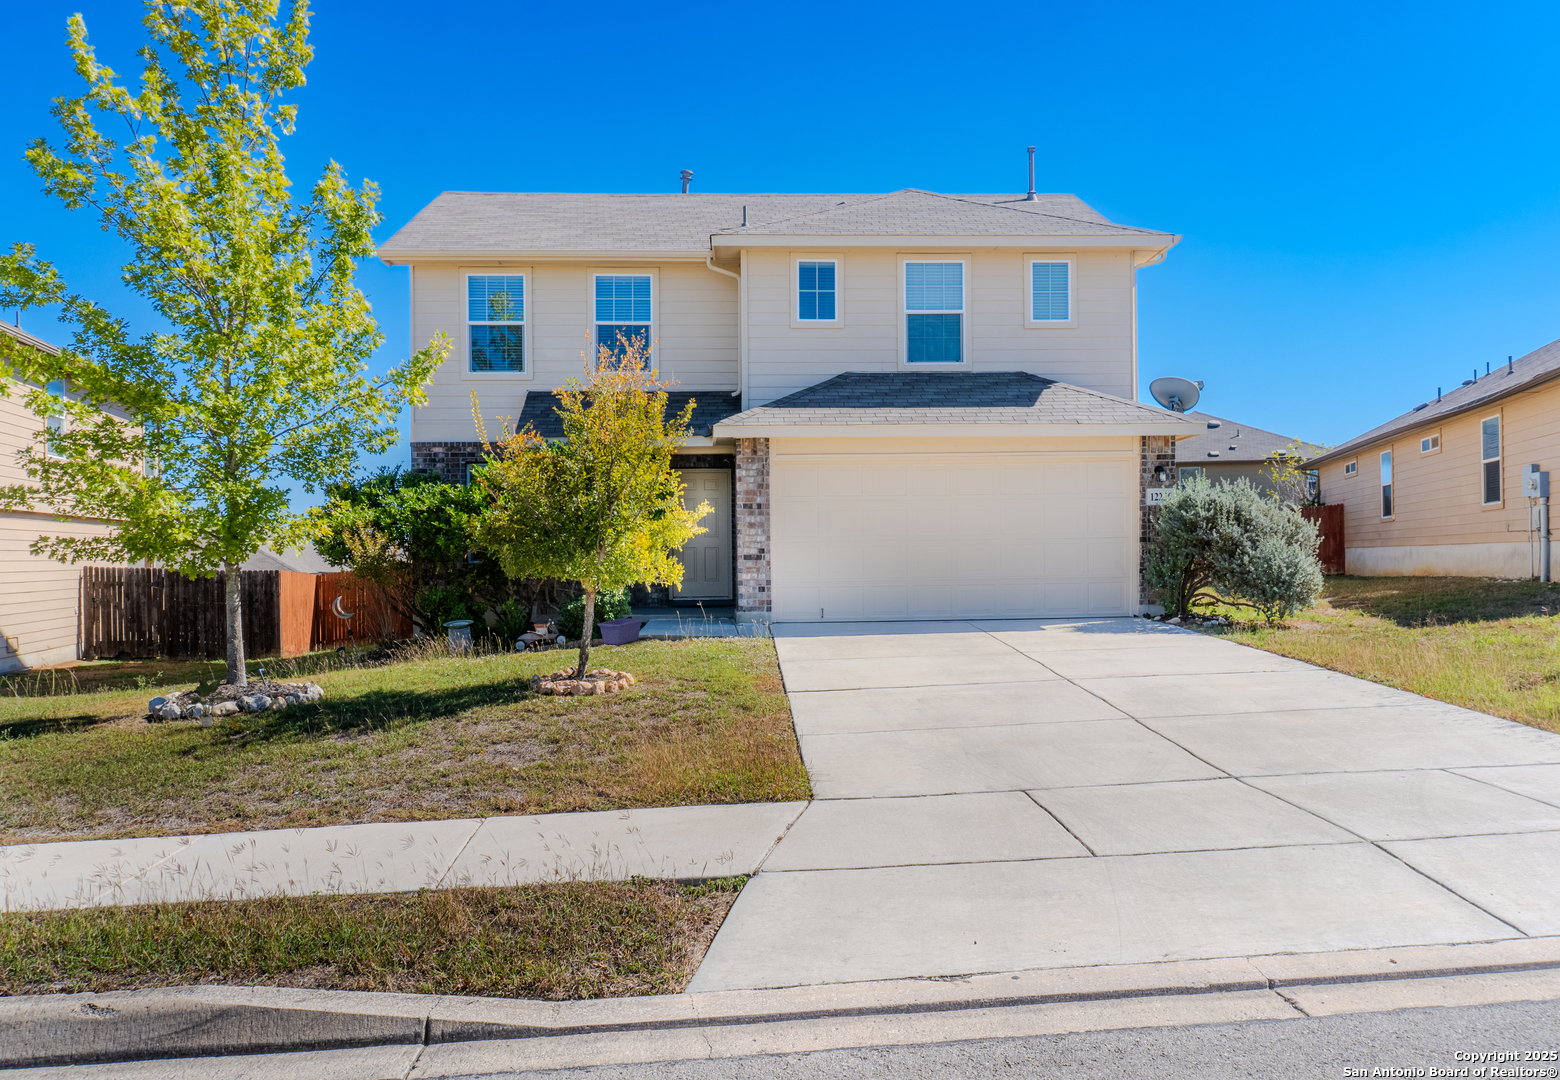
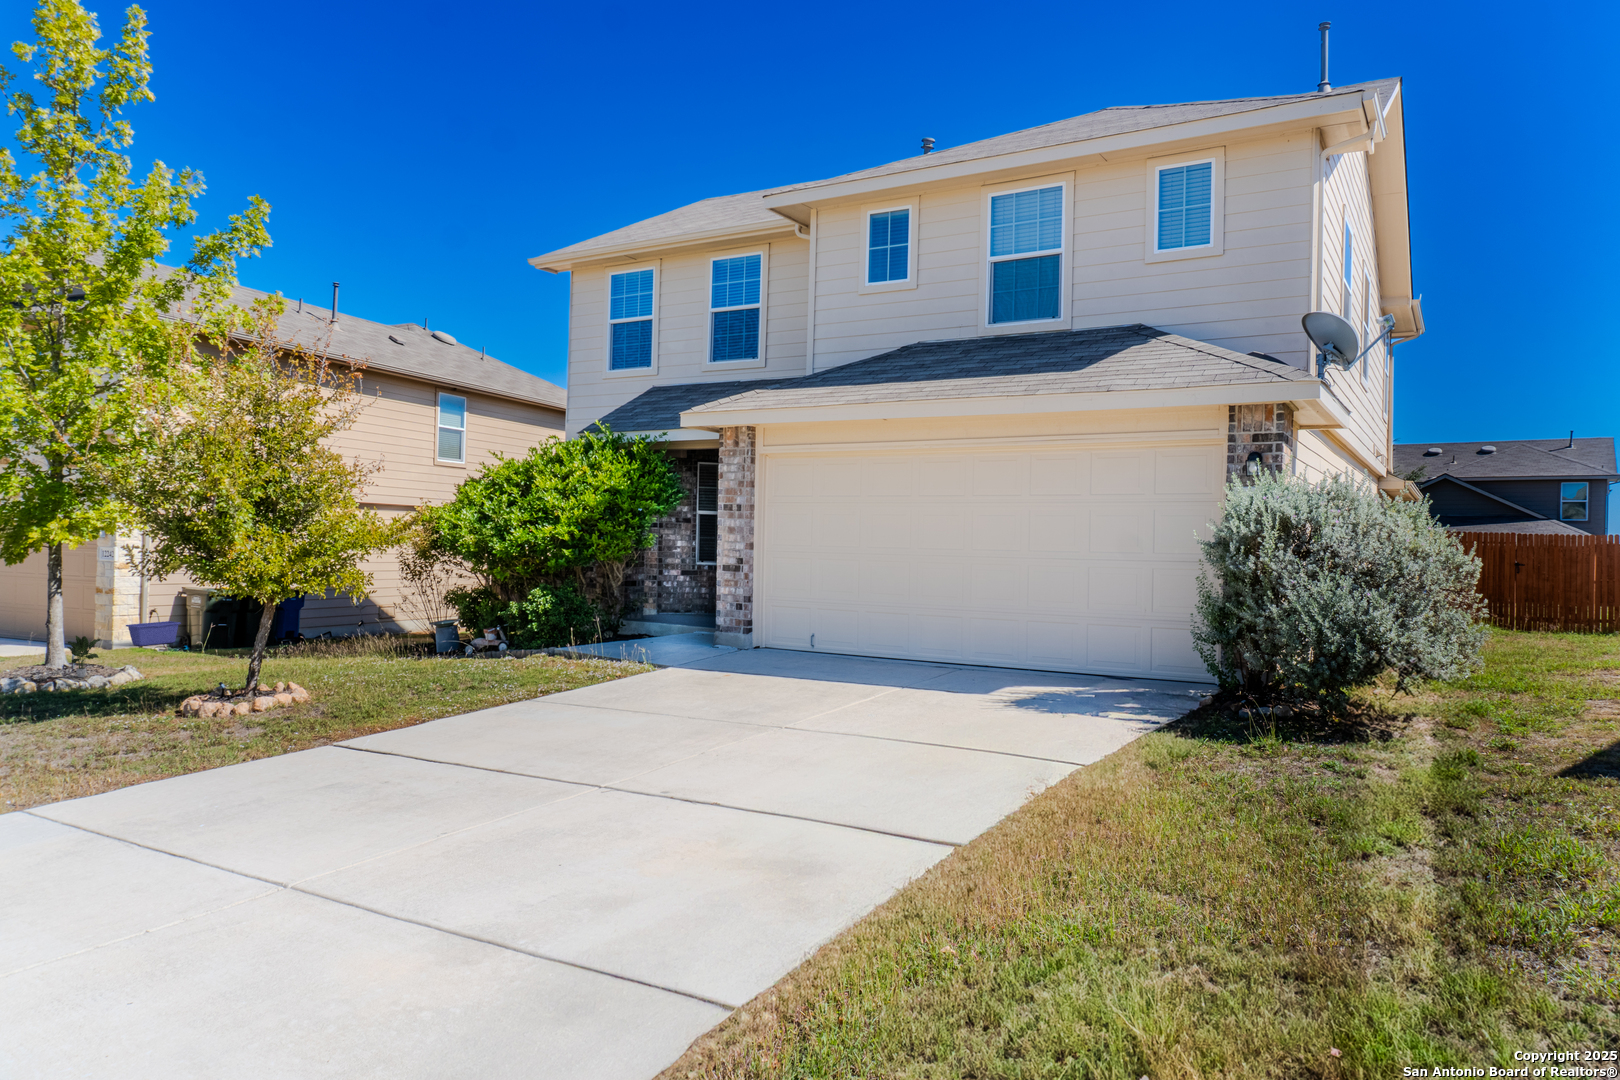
storage bin: present [597,618,643,645] -> present [126,621,181,646]

